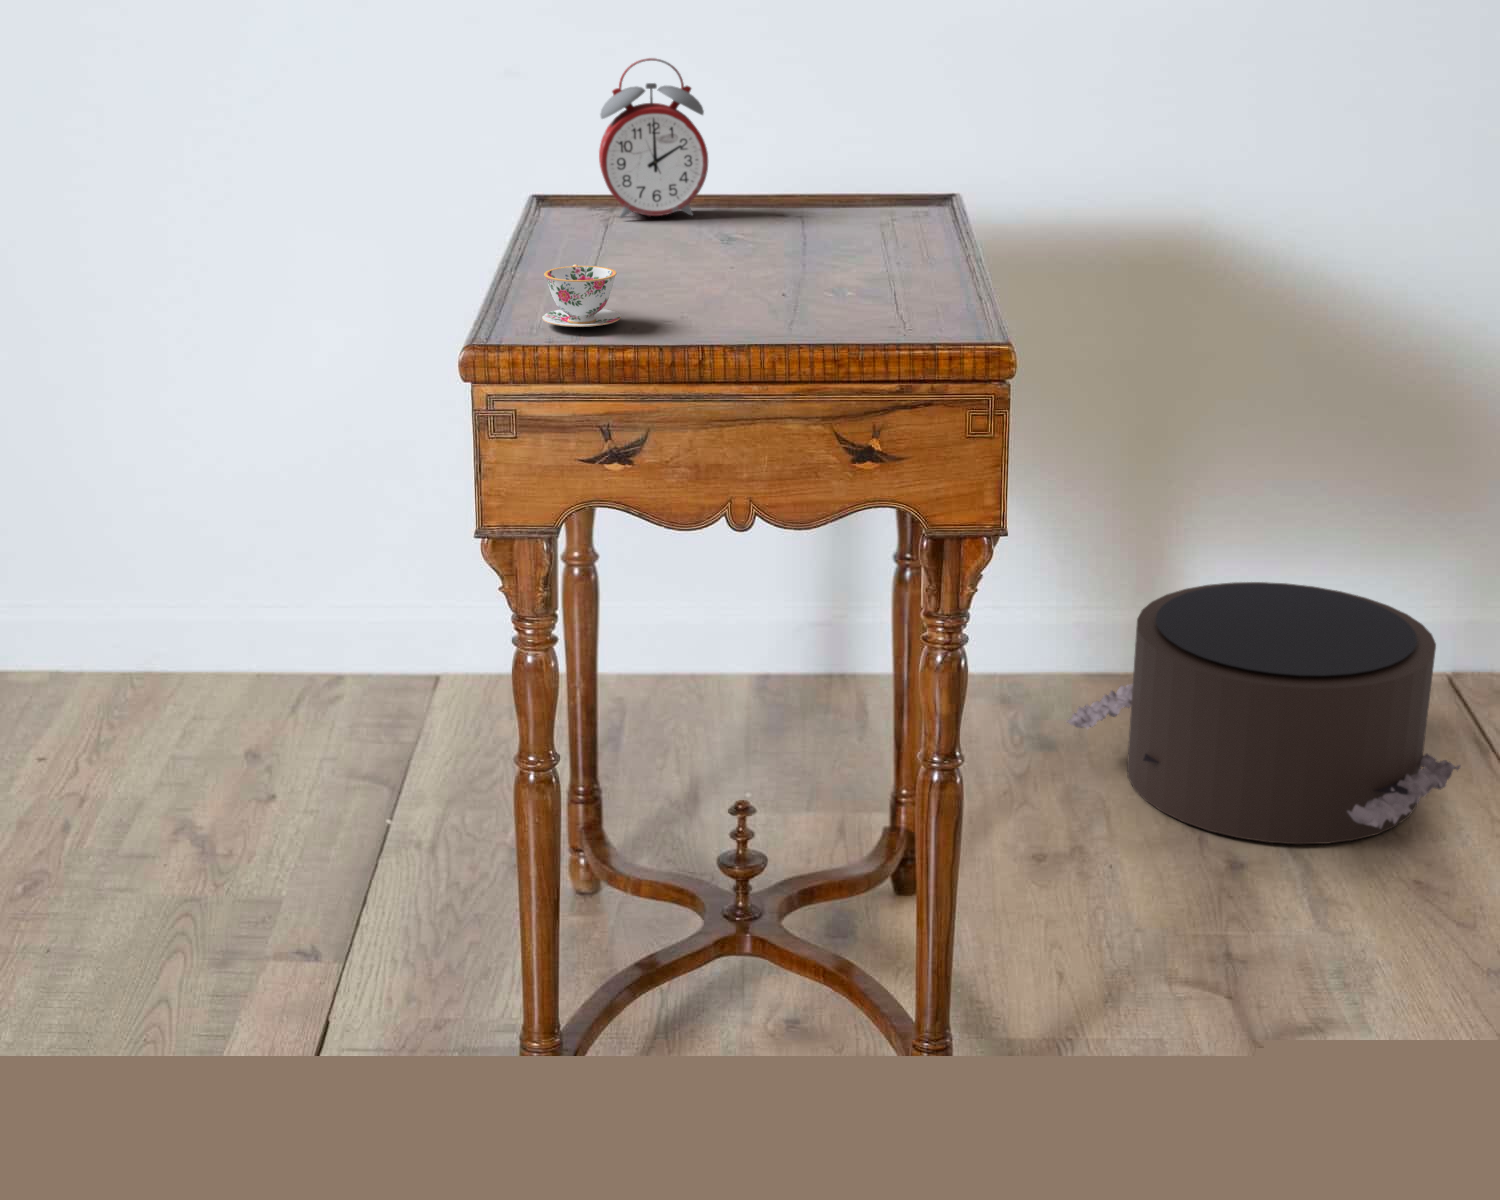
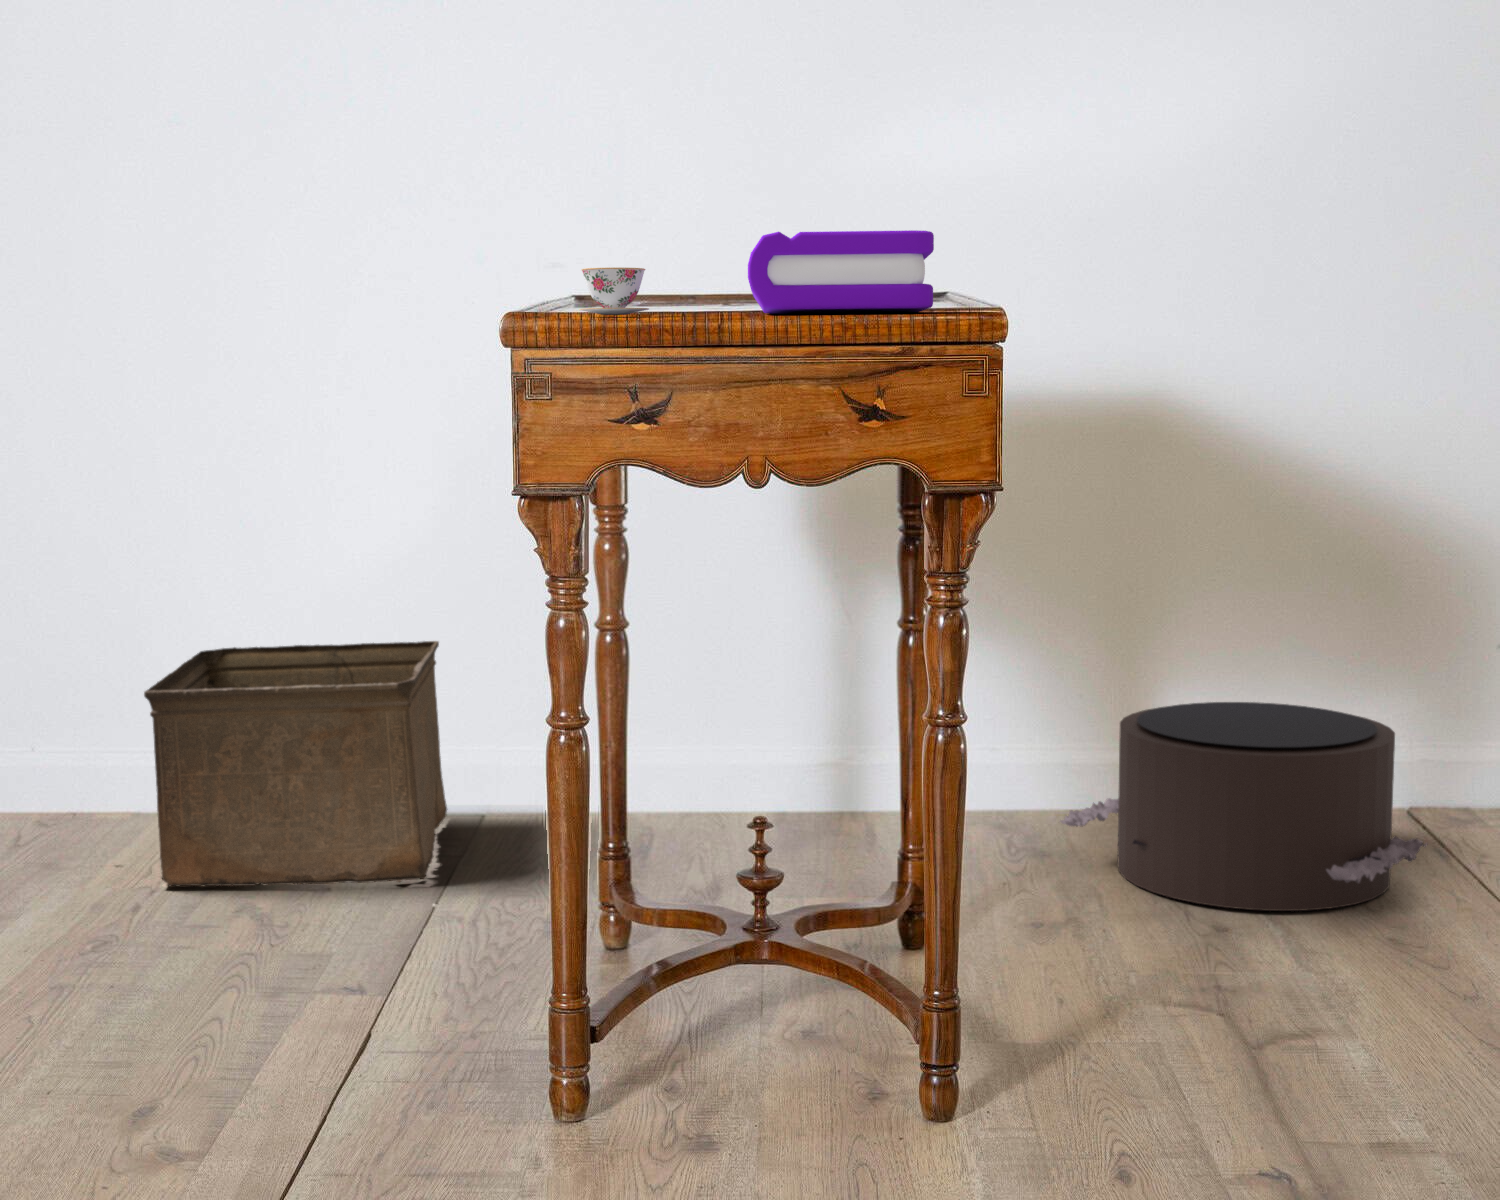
alarm clock: present [599,58,708,218] -> none [633,176,727,311]
book: none [732,197,943,326] -> present [748,230,934,314]
storage bin: none [61,493,397,793] -> present [144,641,447,886]

